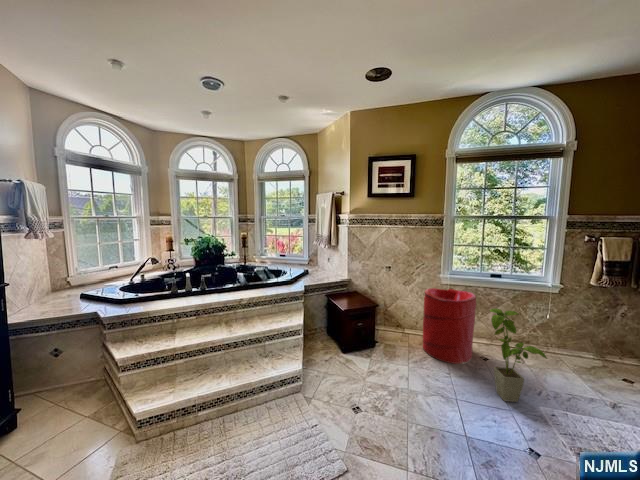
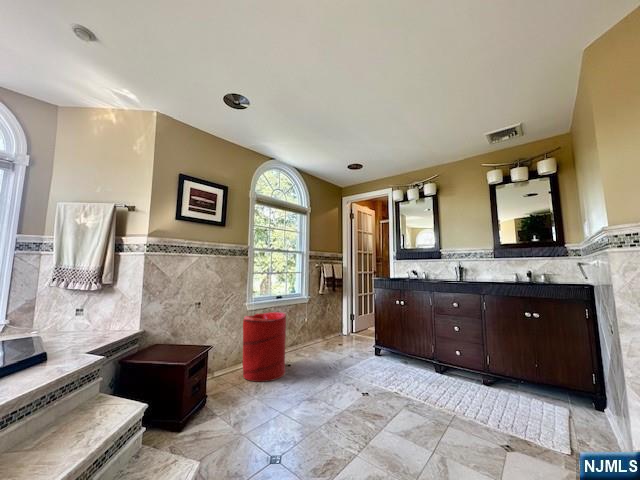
house plant: present [490,309,547,402] -> none [316,311,352,381]

